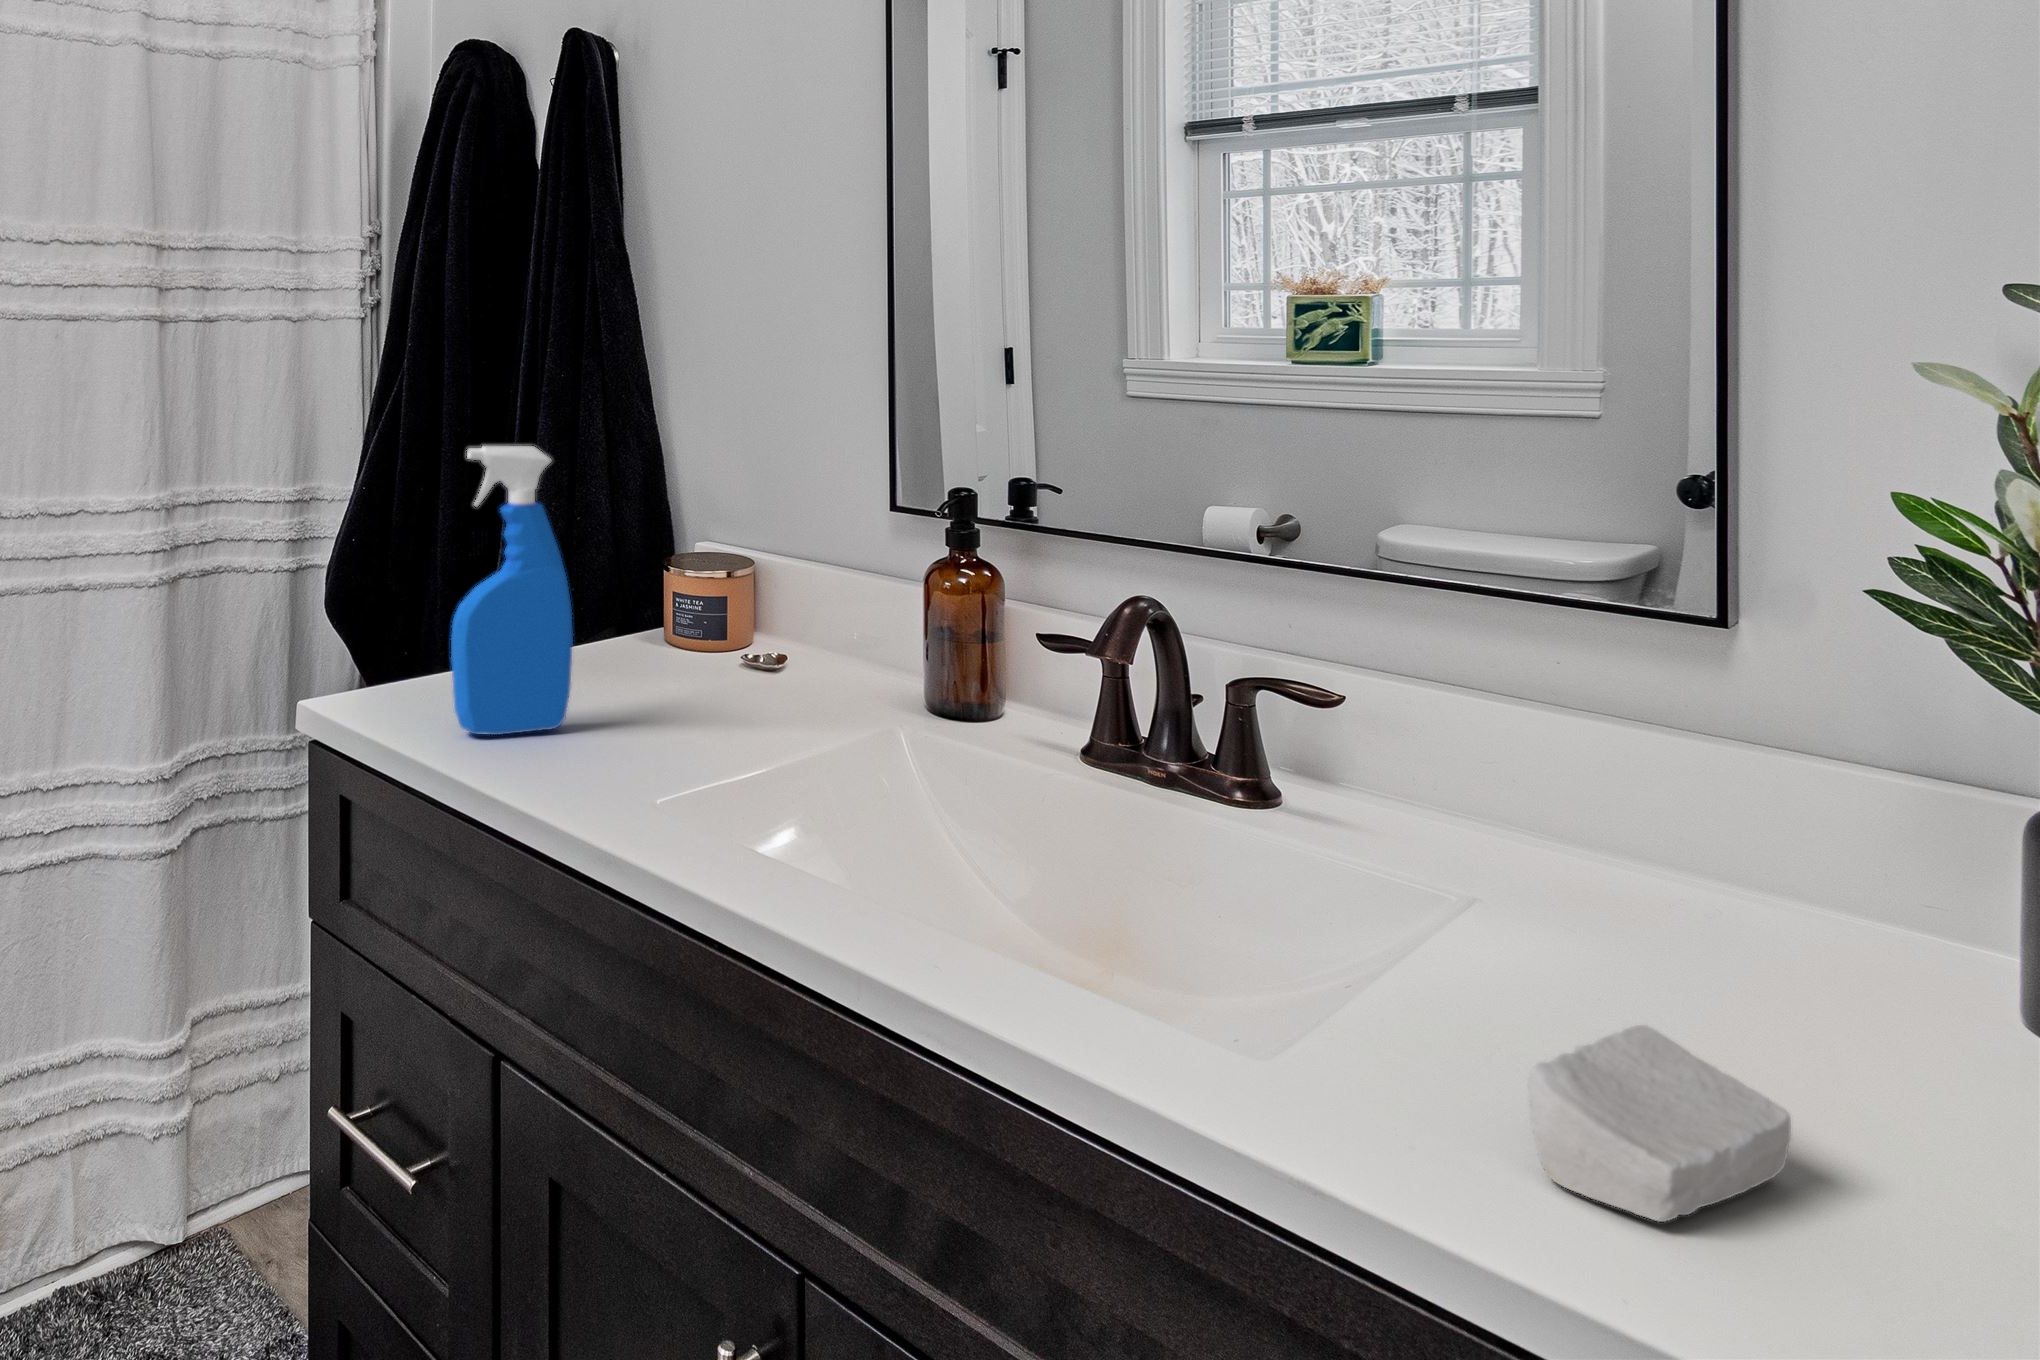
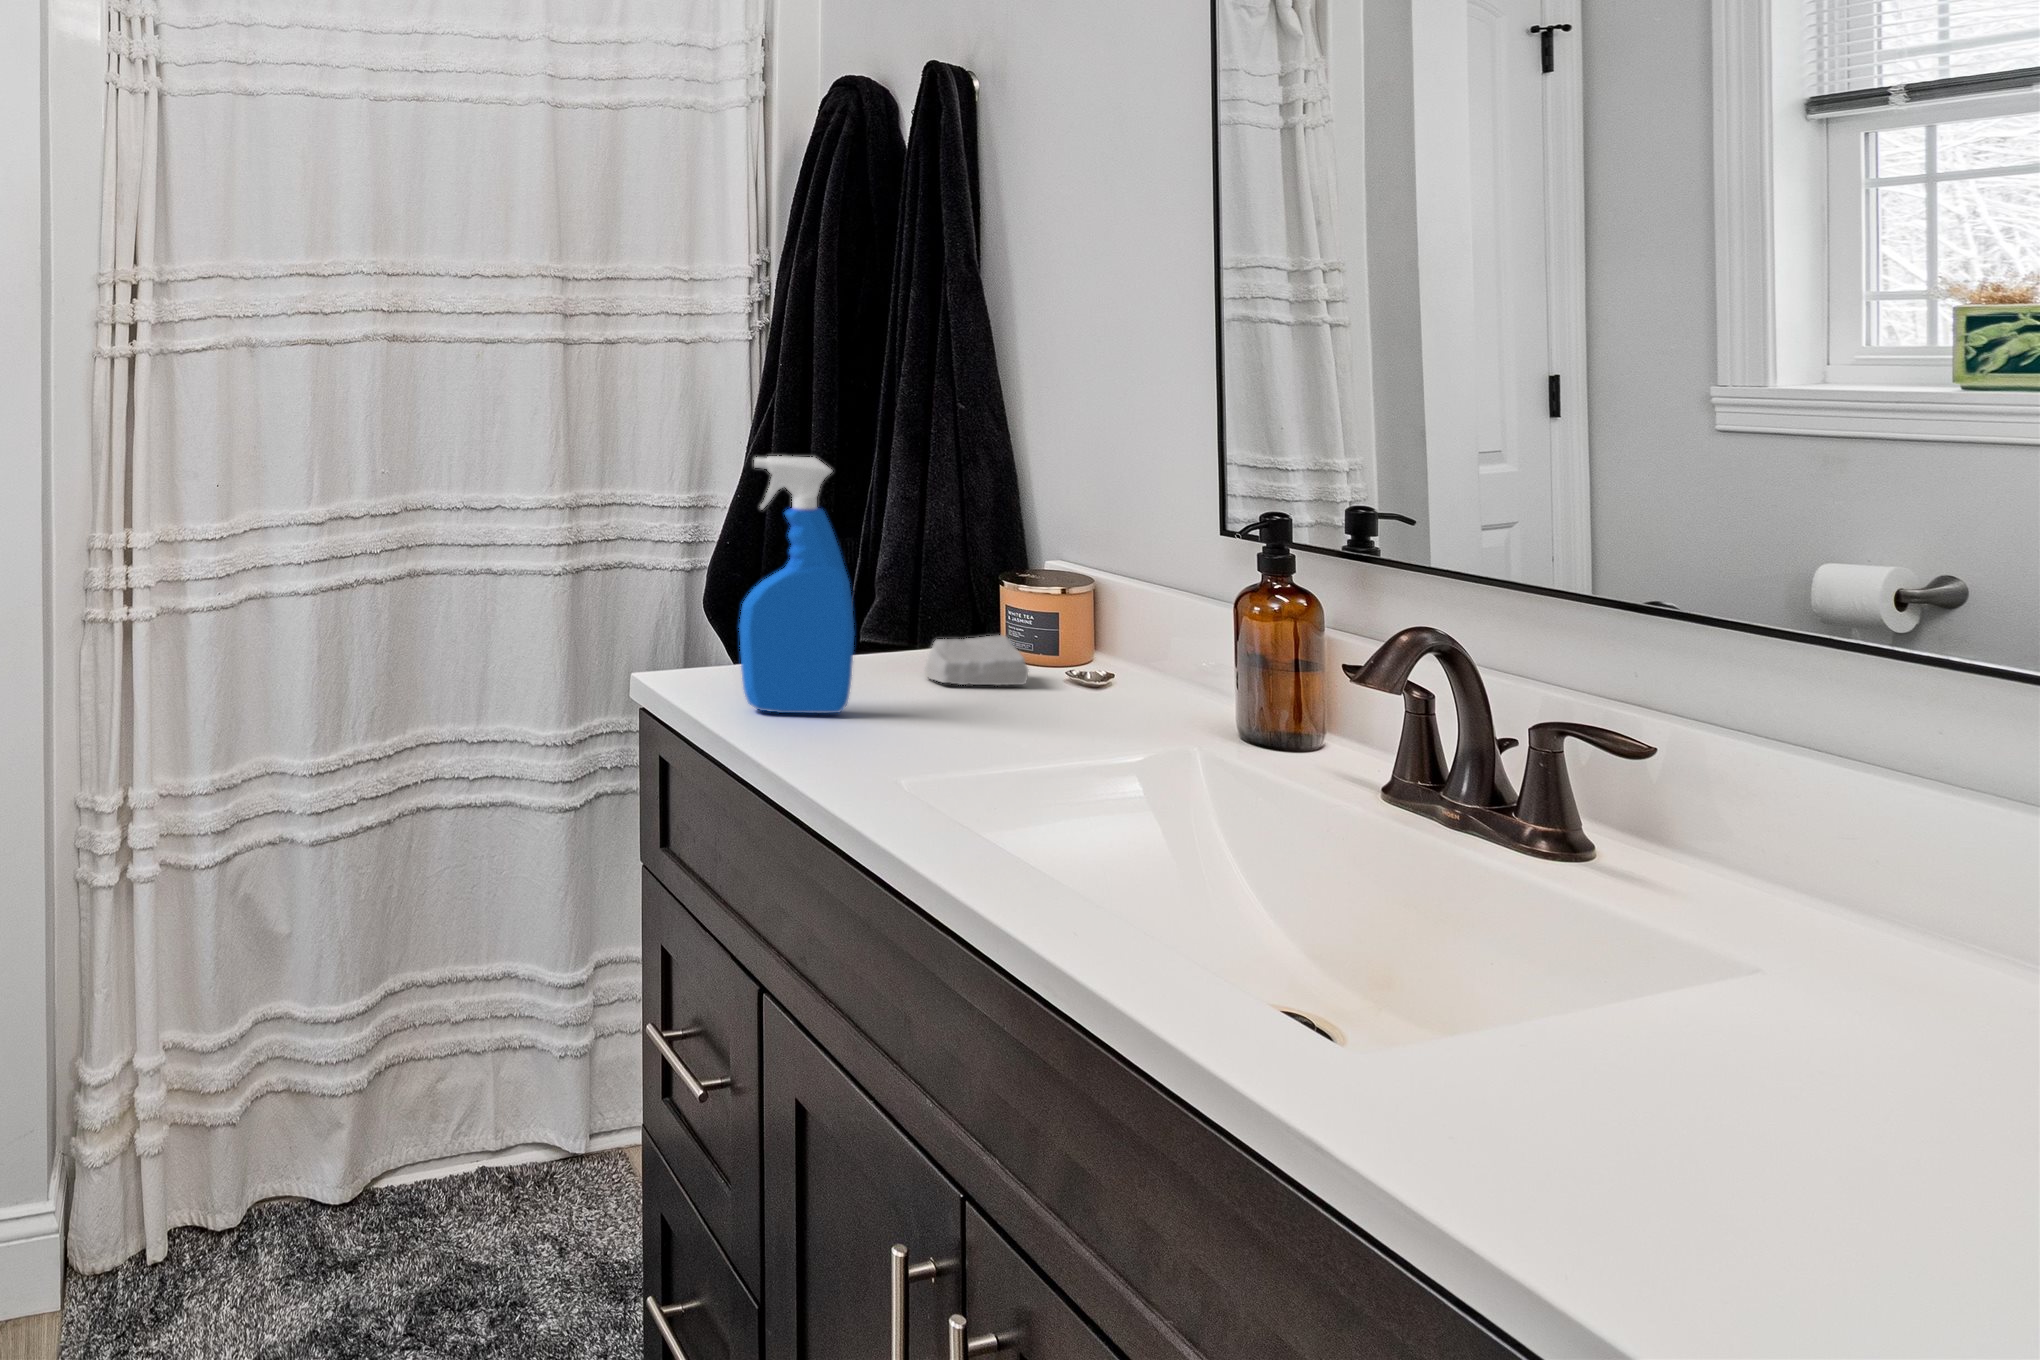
soap bar: present [1528,1025,1791,1222] -> present [925,635,1028,685]

